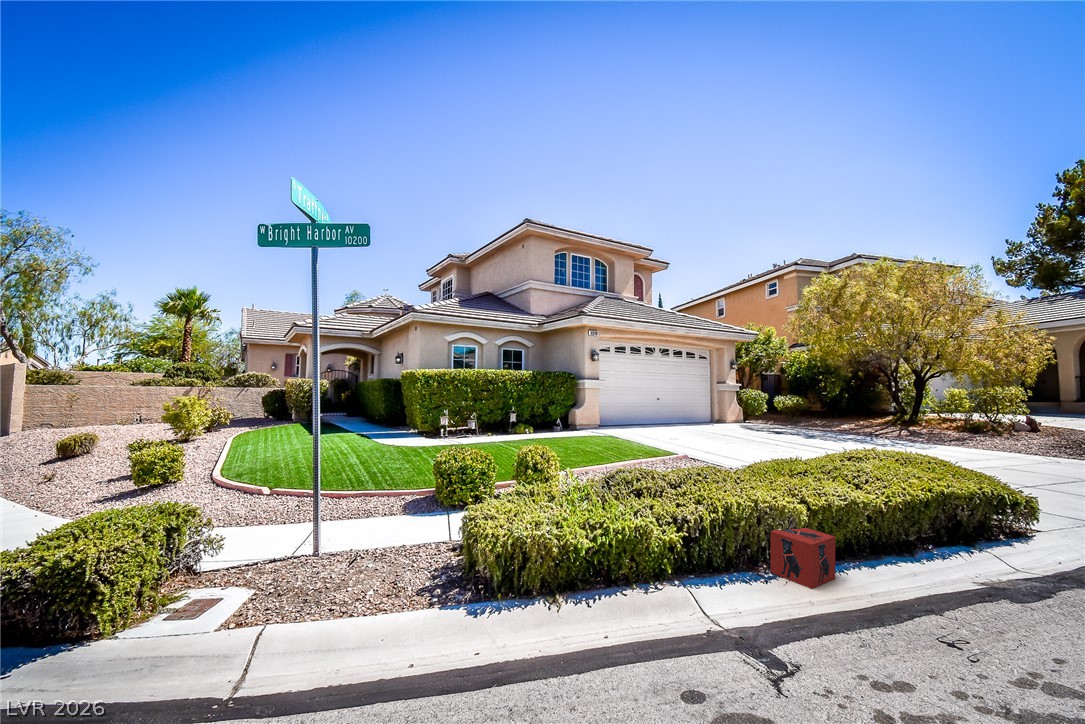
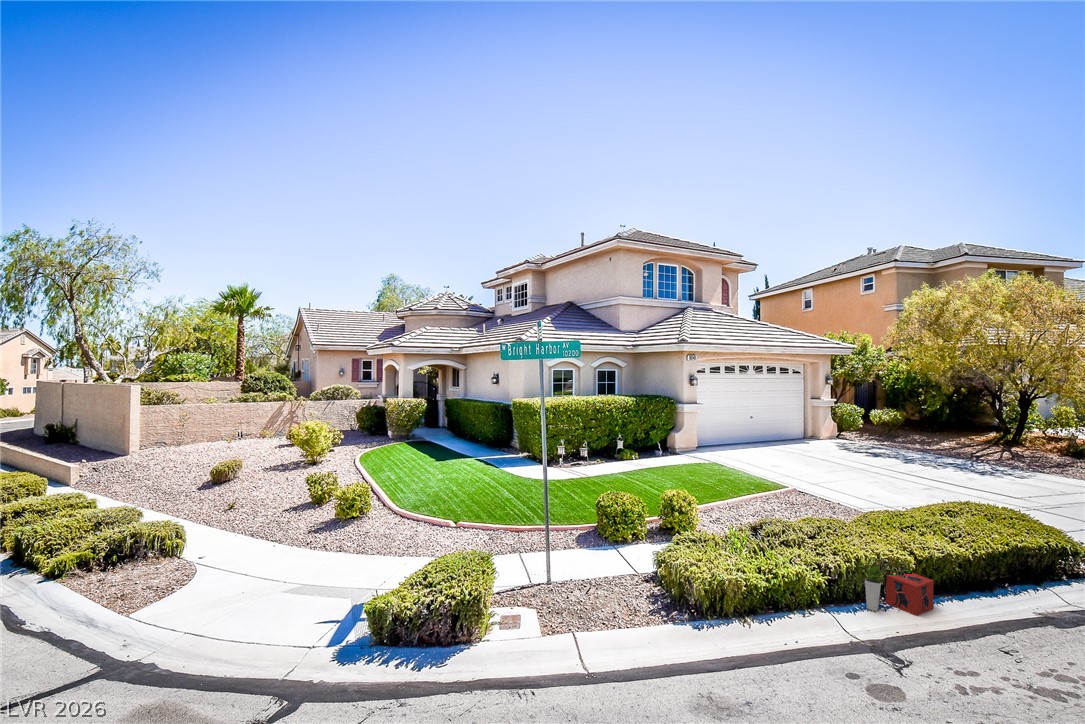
planter: none [736,510,767,583] -> present [864,564,884,611]

